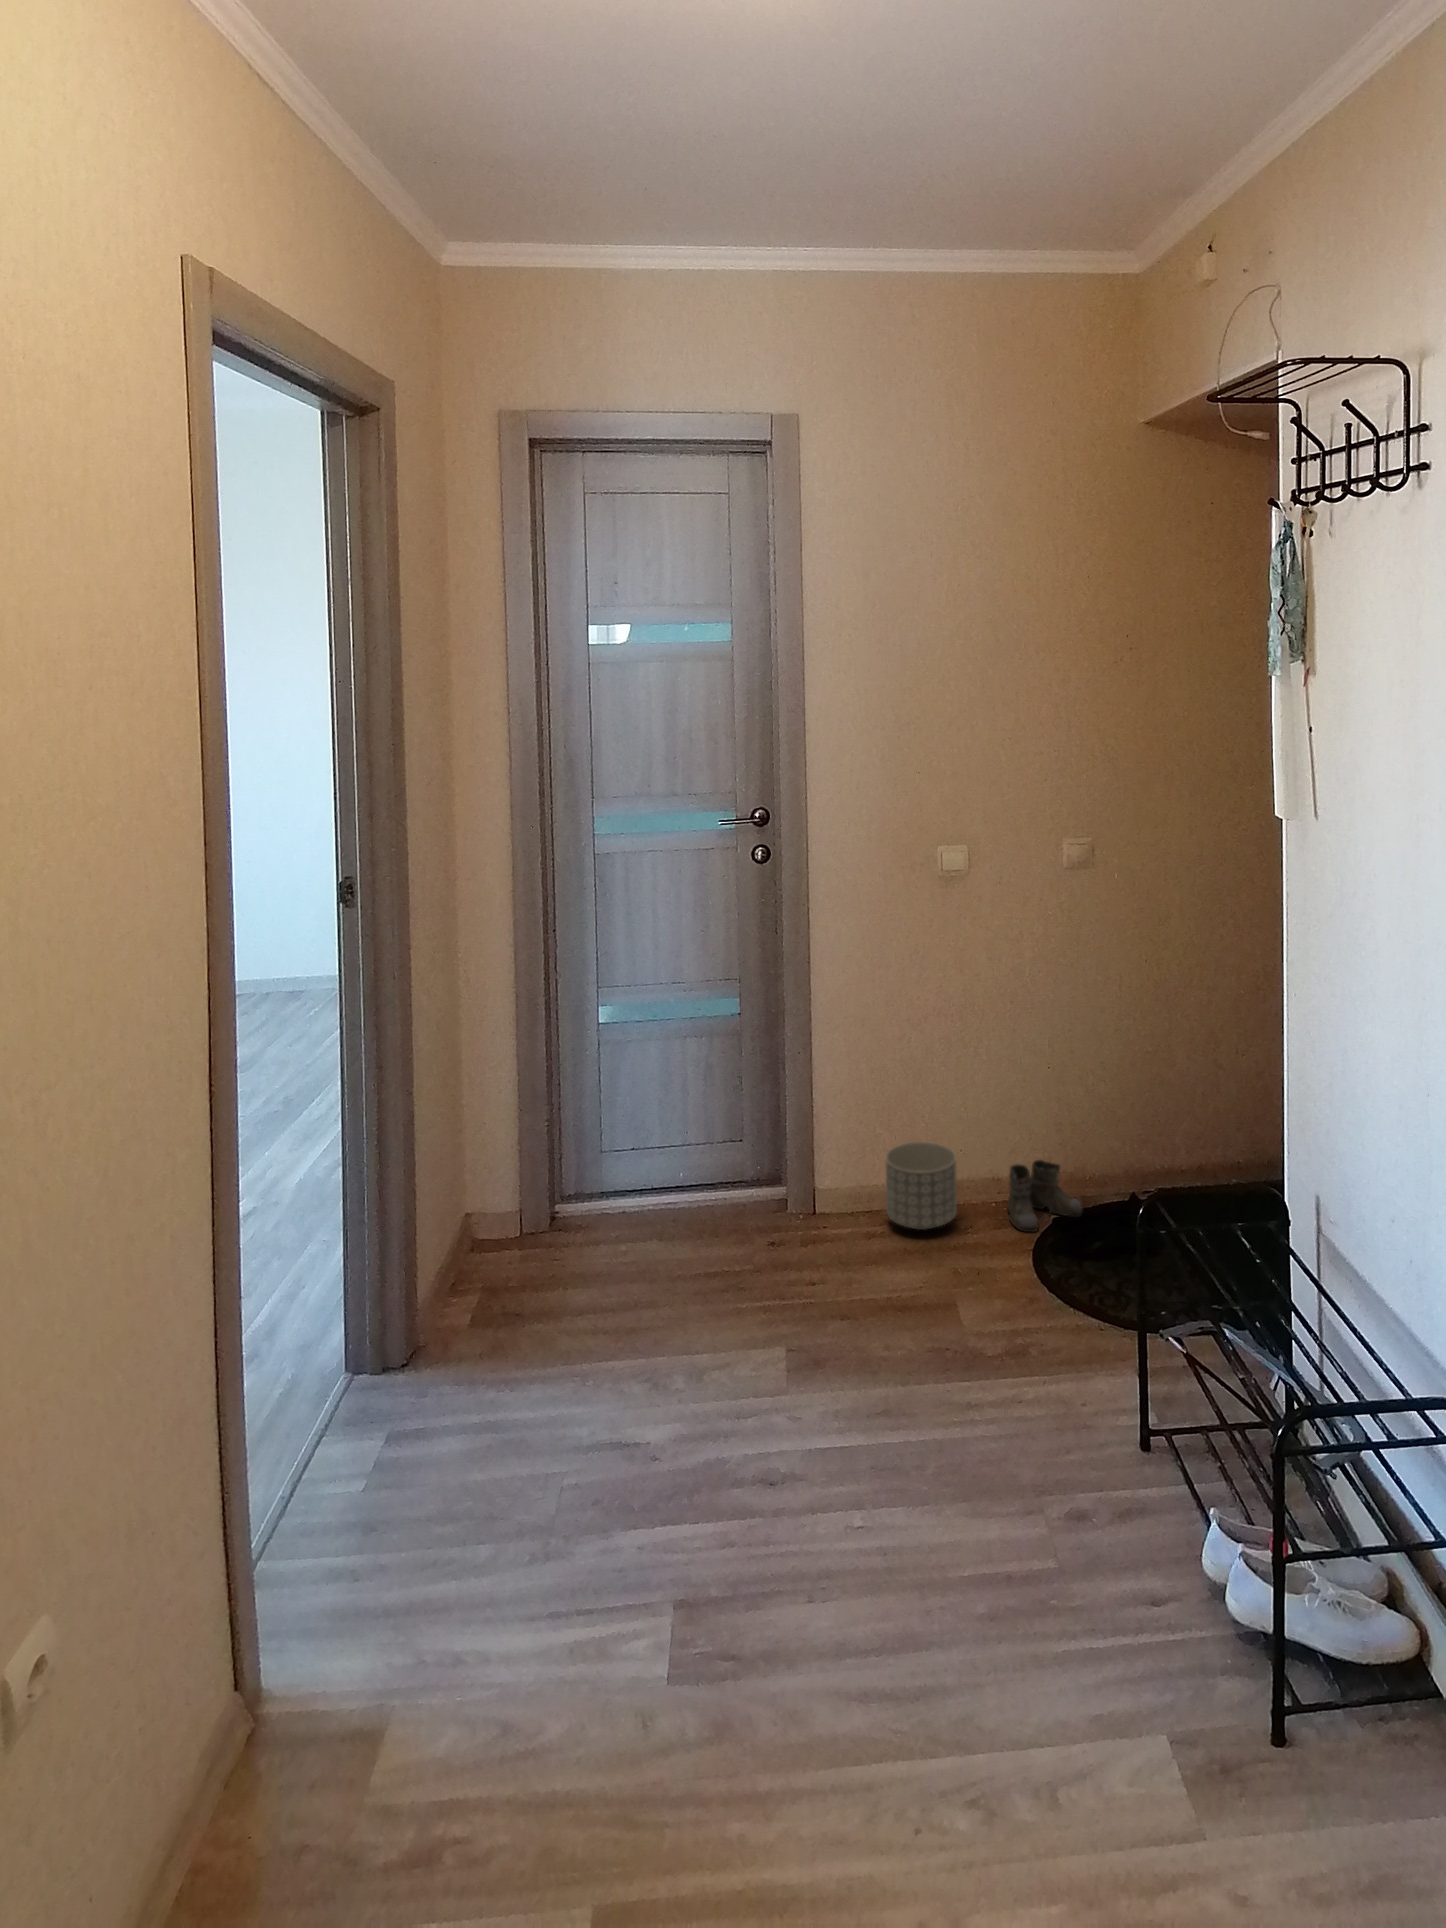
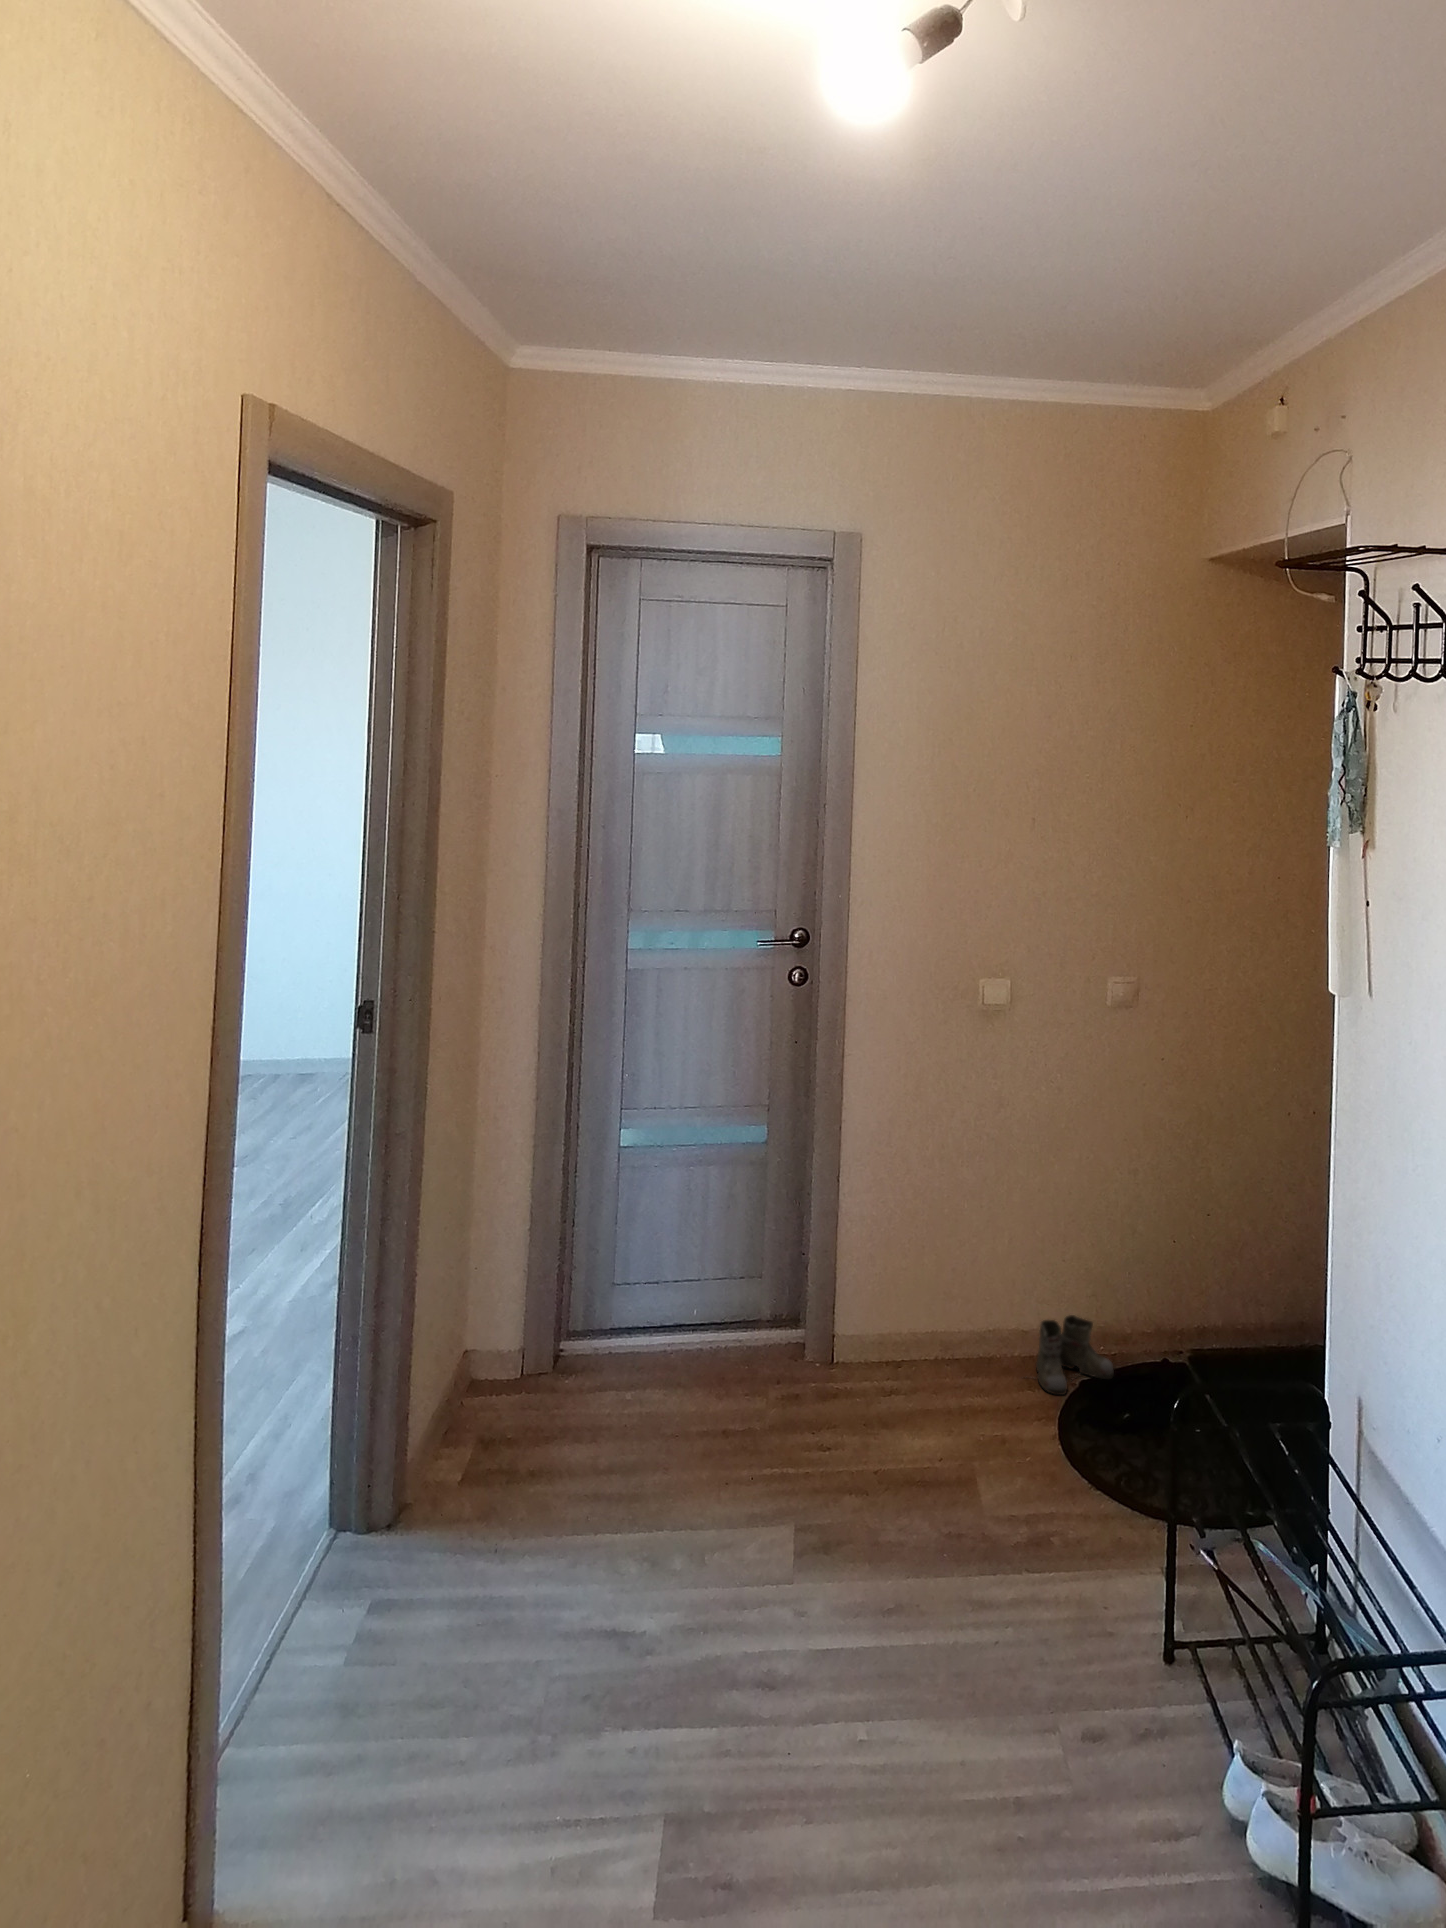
planter: present [886,1142,957,1230] -> none [910,1291,985,1387]

